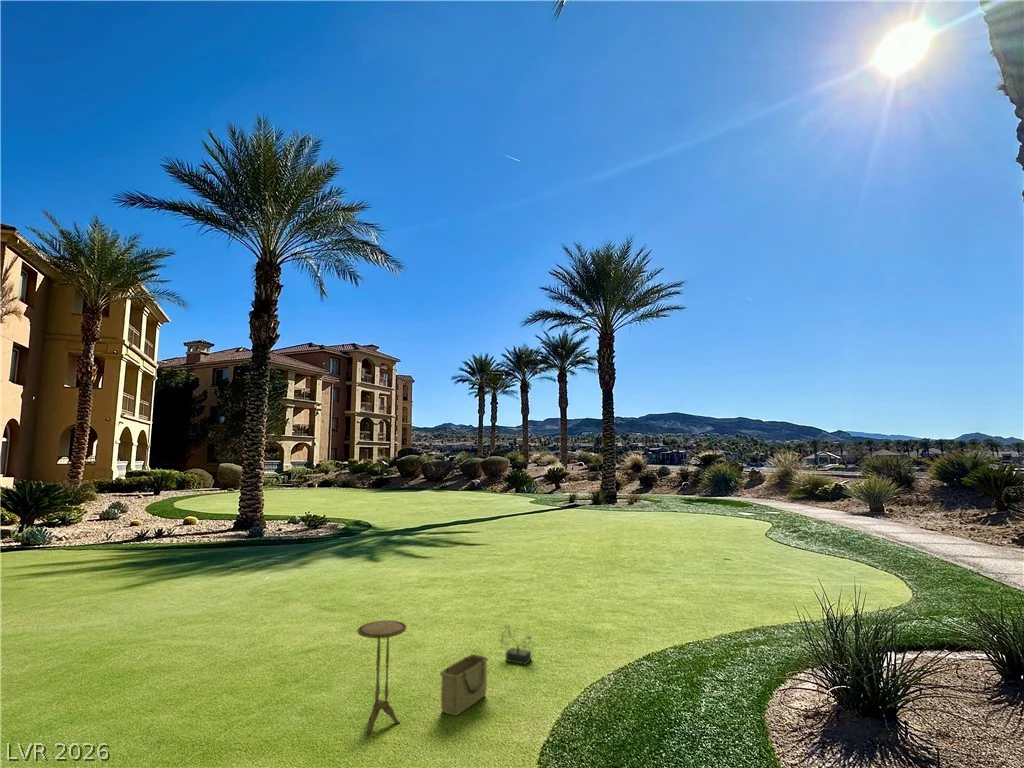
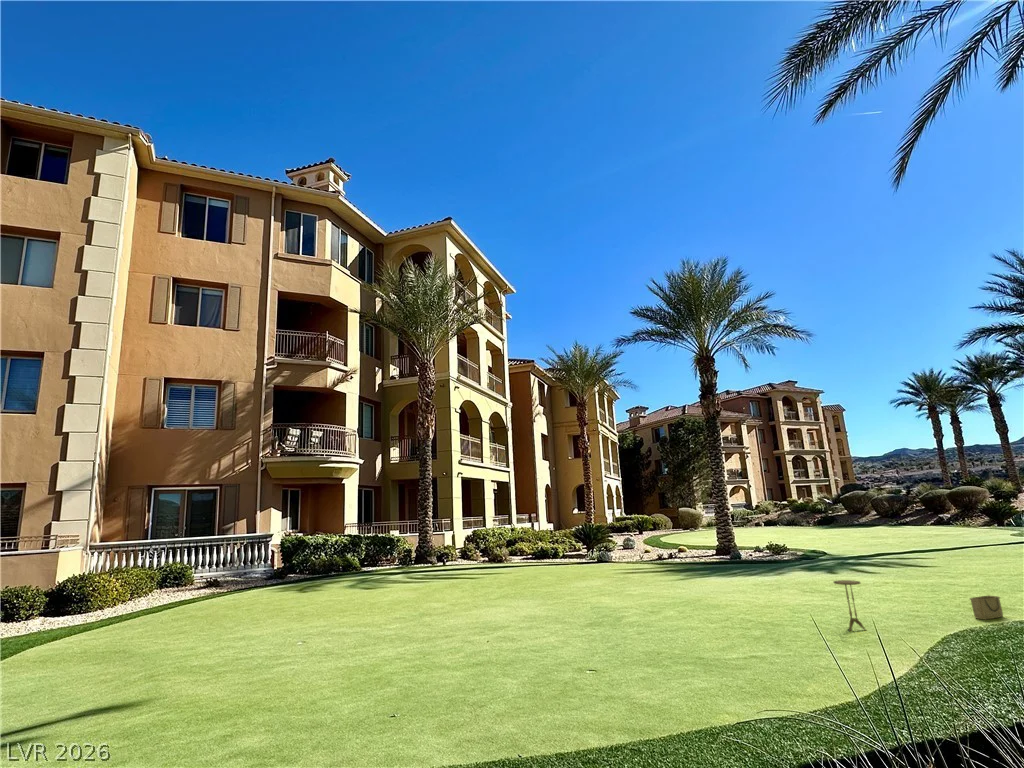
decorative plant: present [500,625,531,664] -> none [931,599,962,623]
basket: present [440,654,488,715] -> present [970,595,1003,620]

